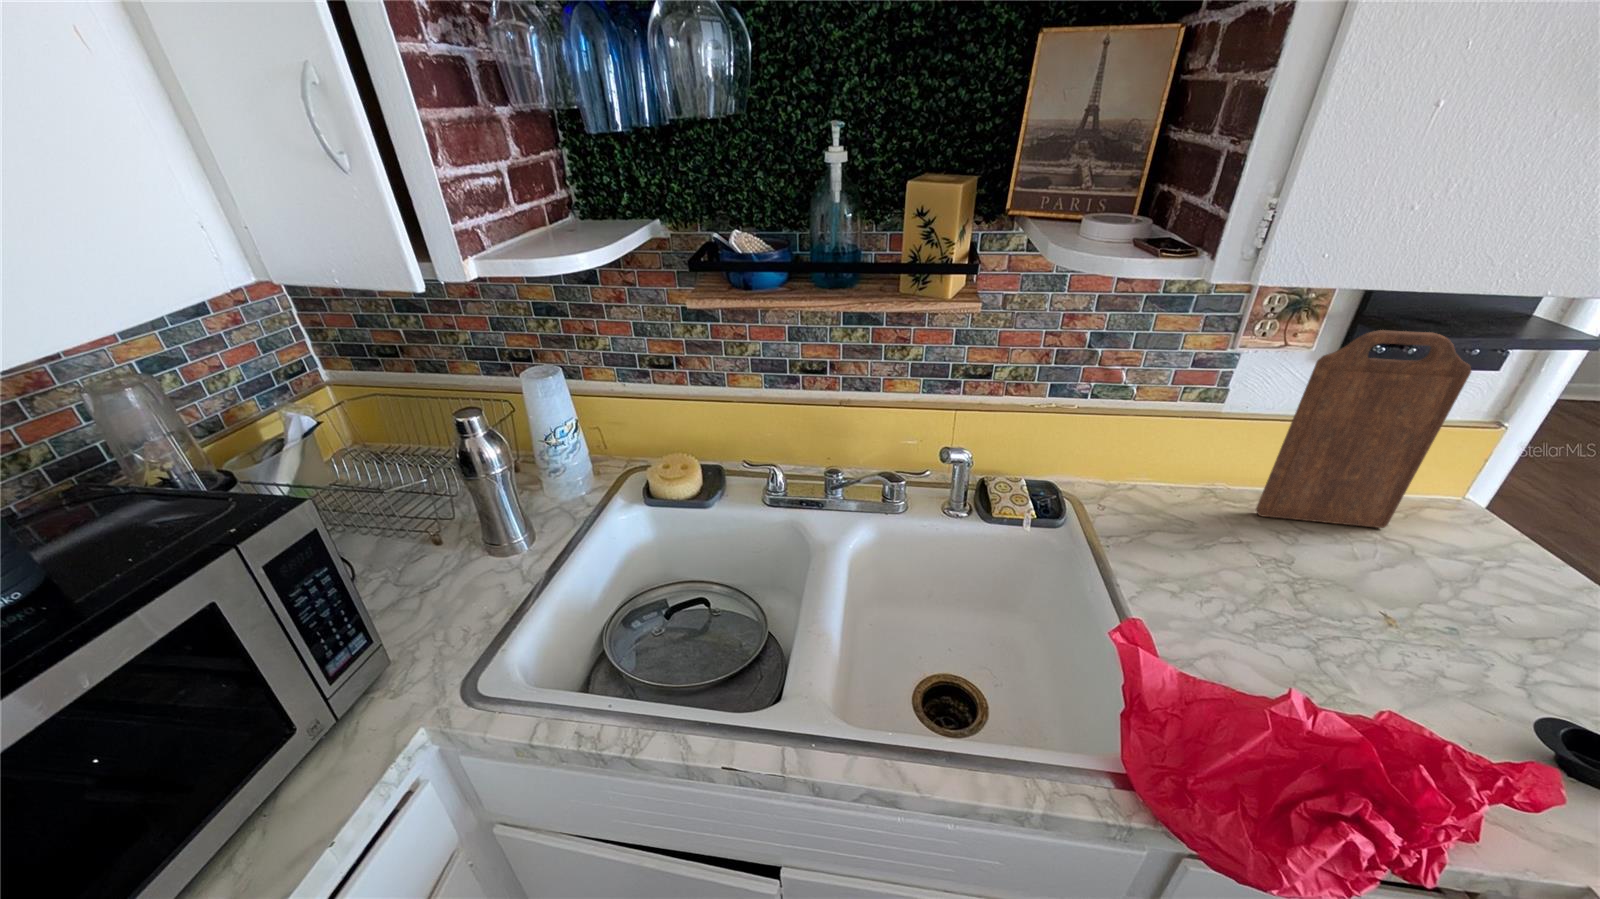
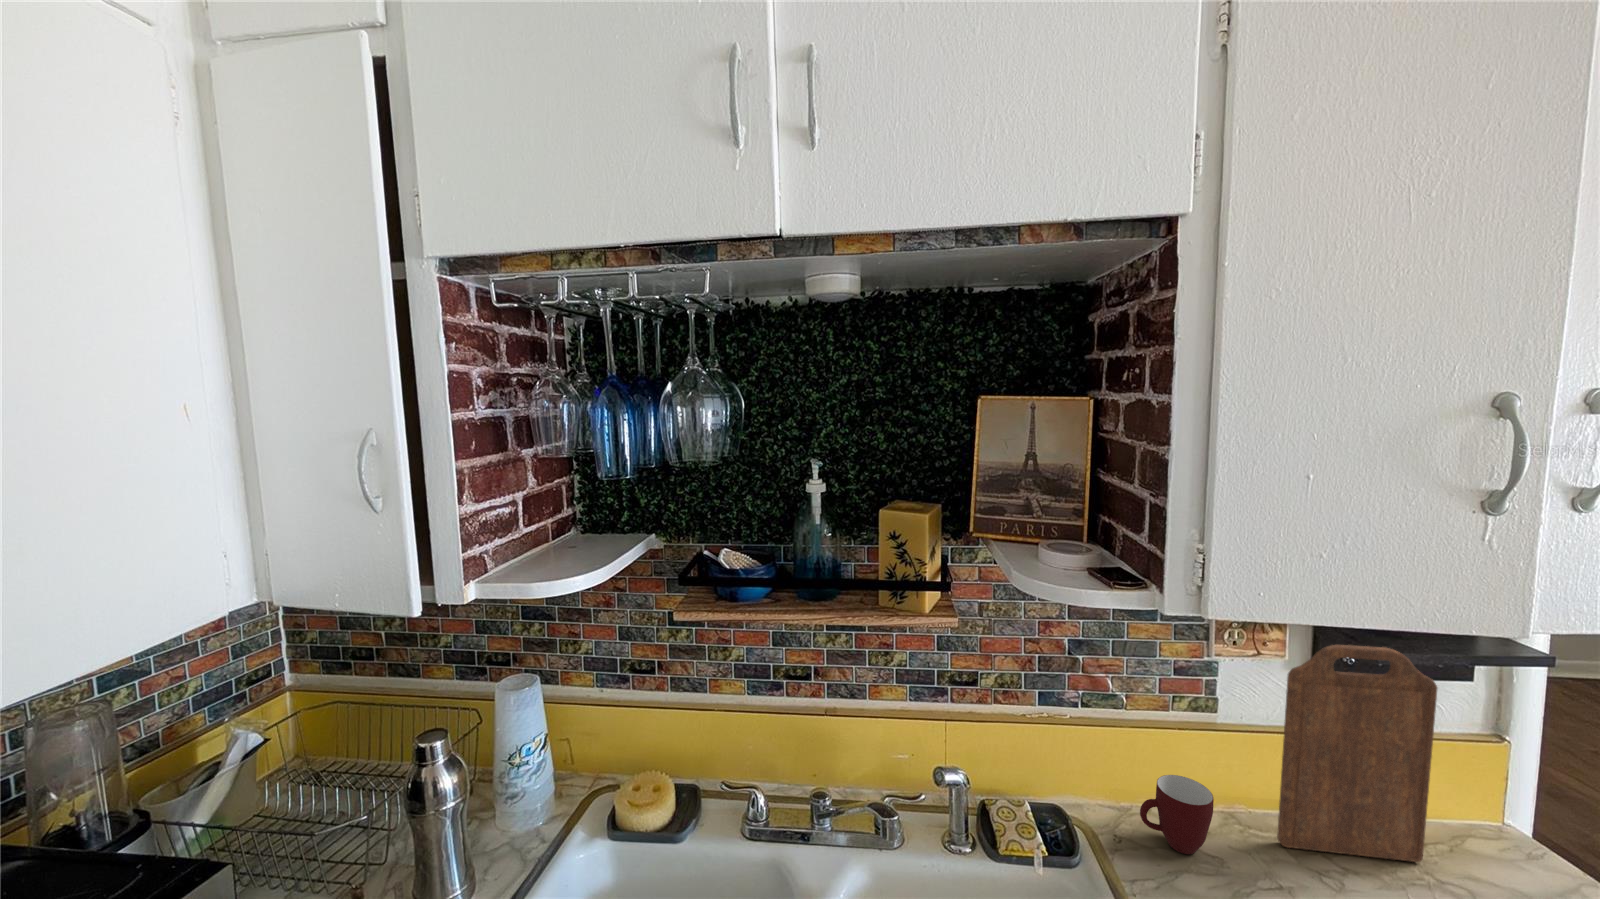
mug: none [1132,456,1206,520] -> present [1140,775,1214,854]

